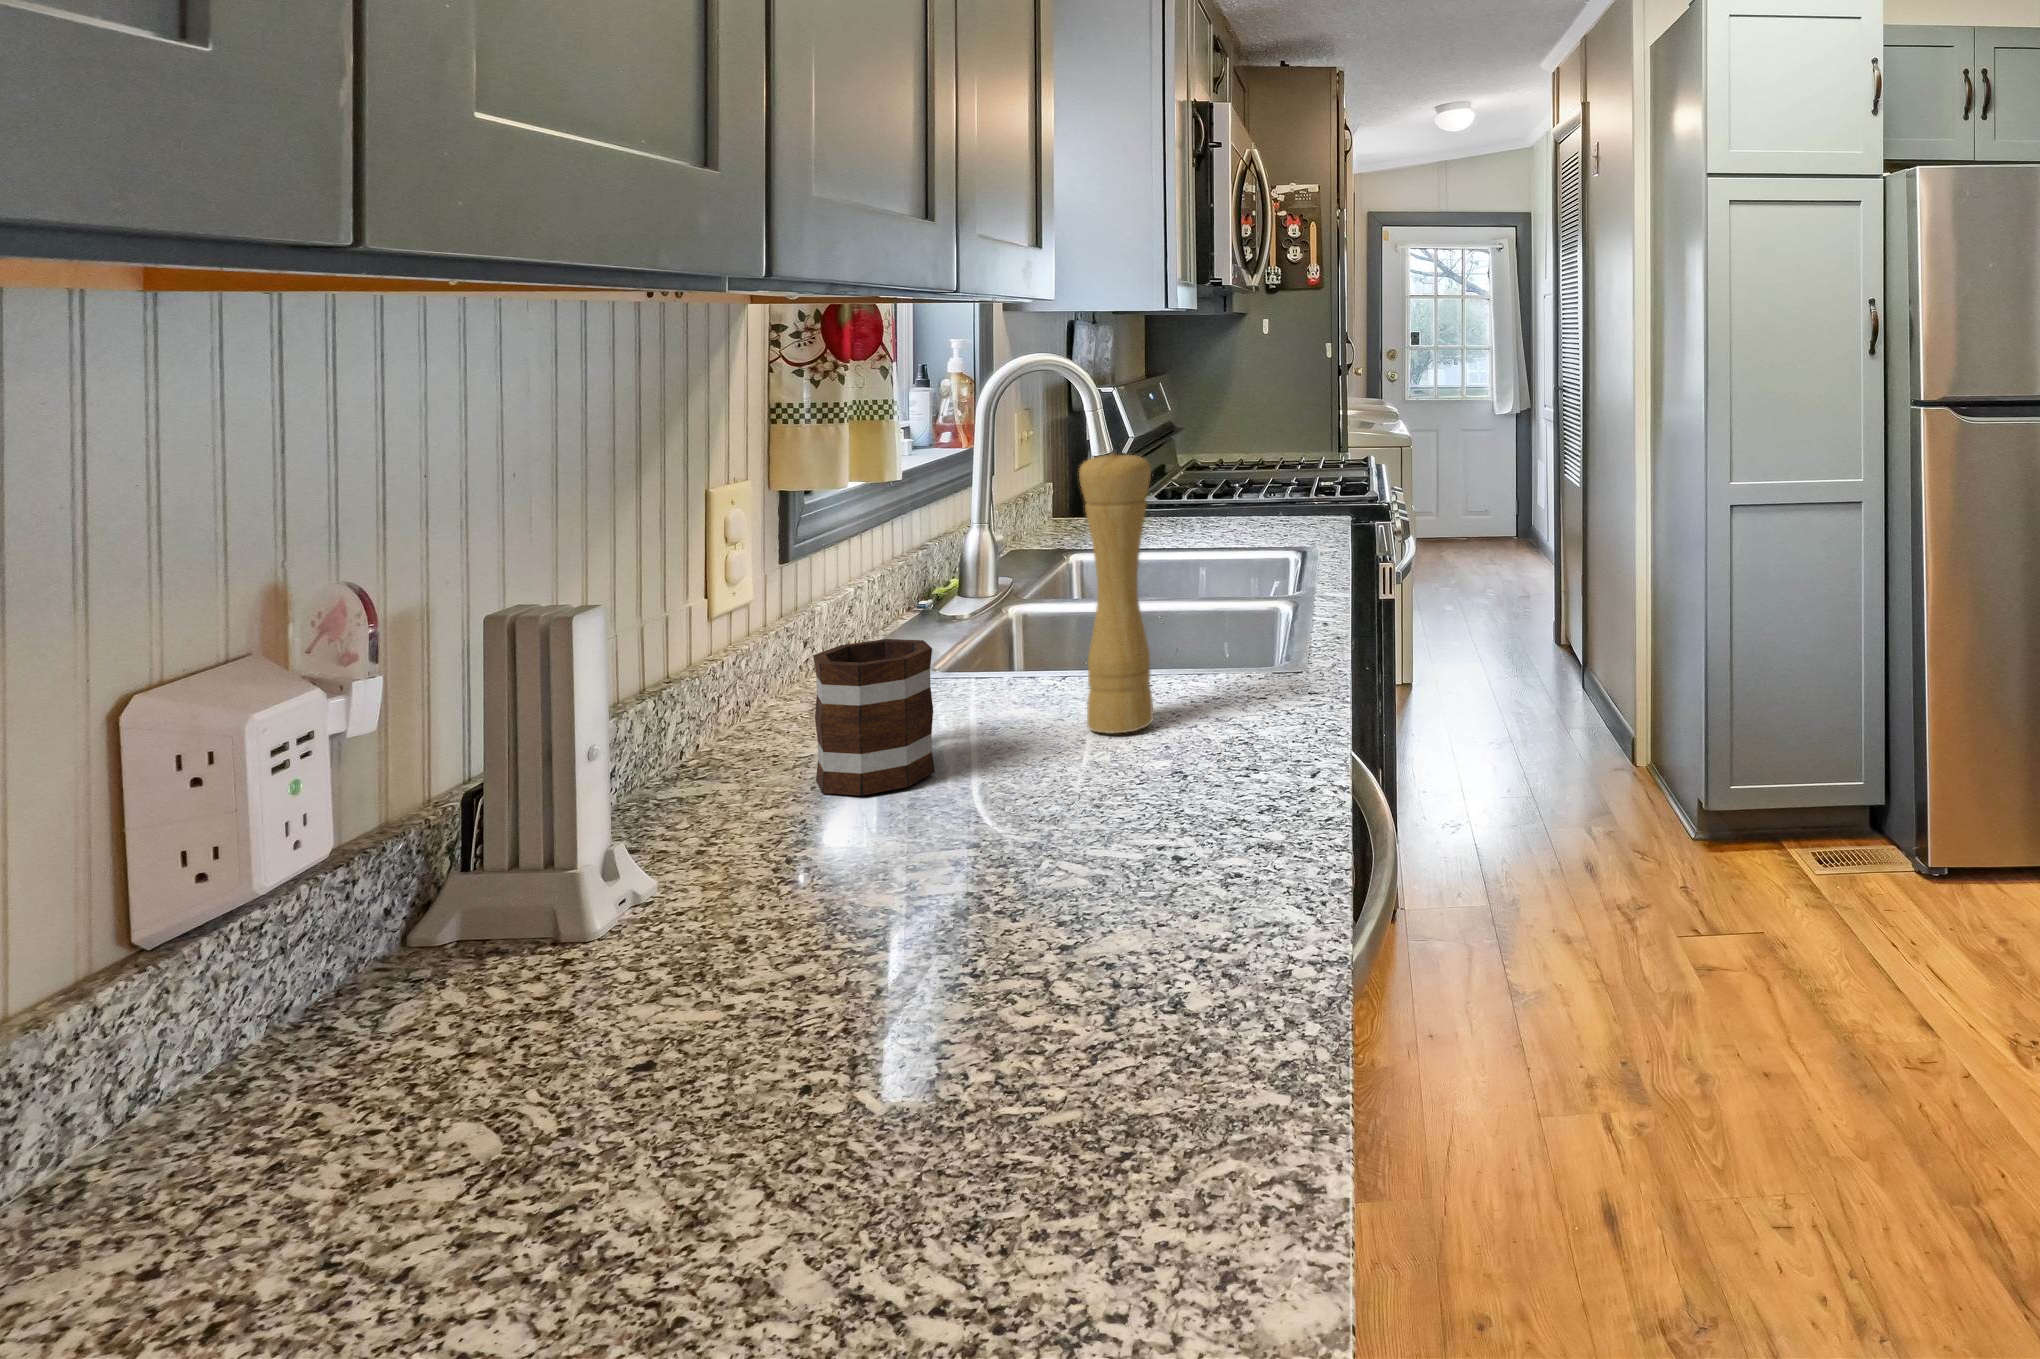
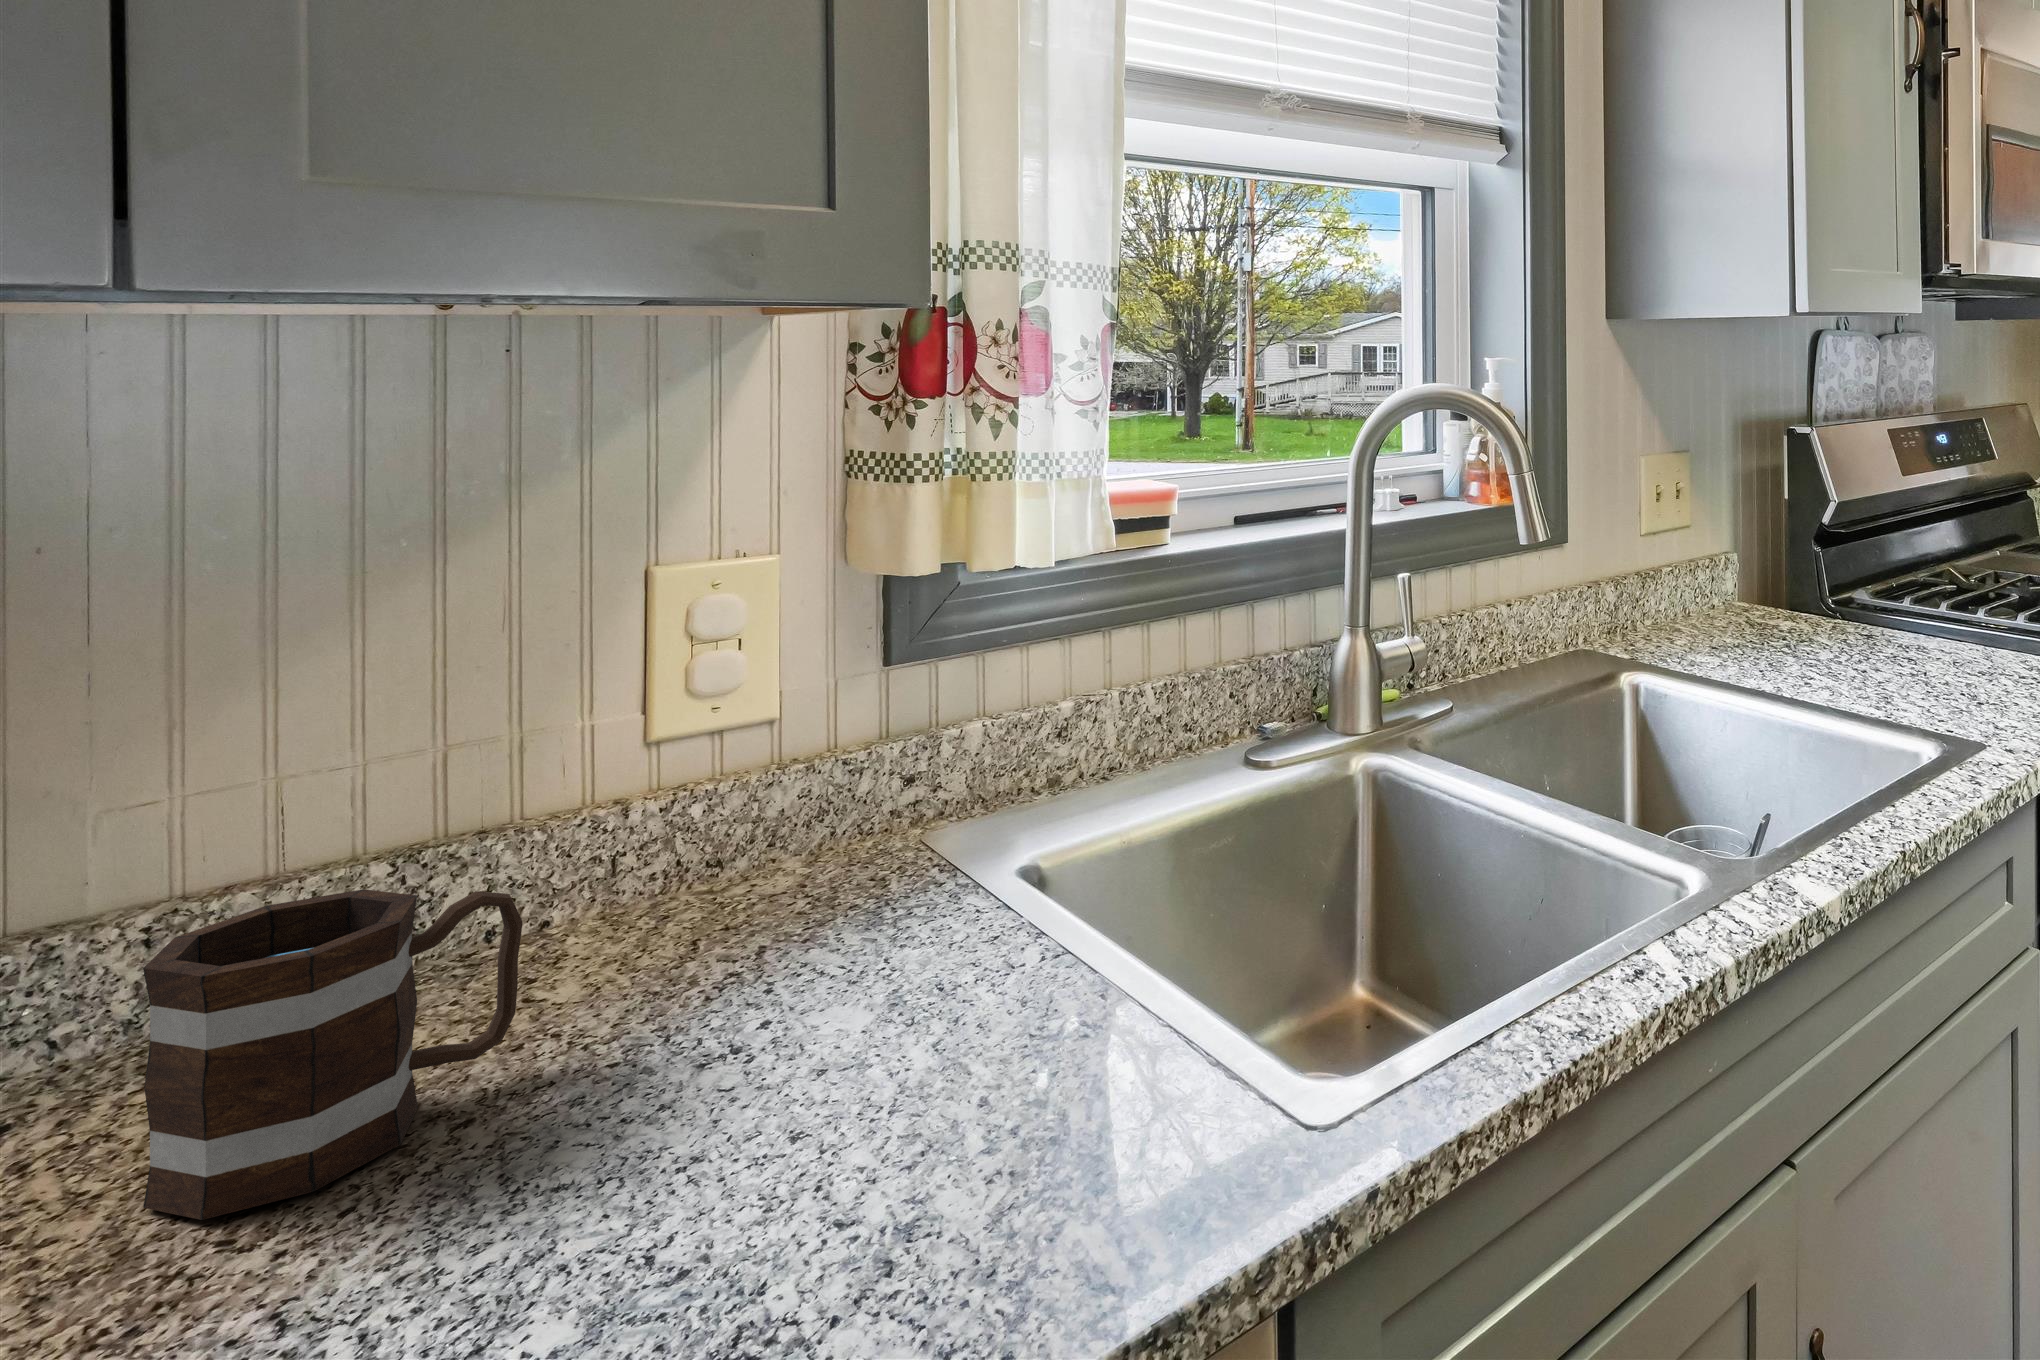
pepper mill: present [1079,450,1153,733] -> none [648,605,816,1226]

